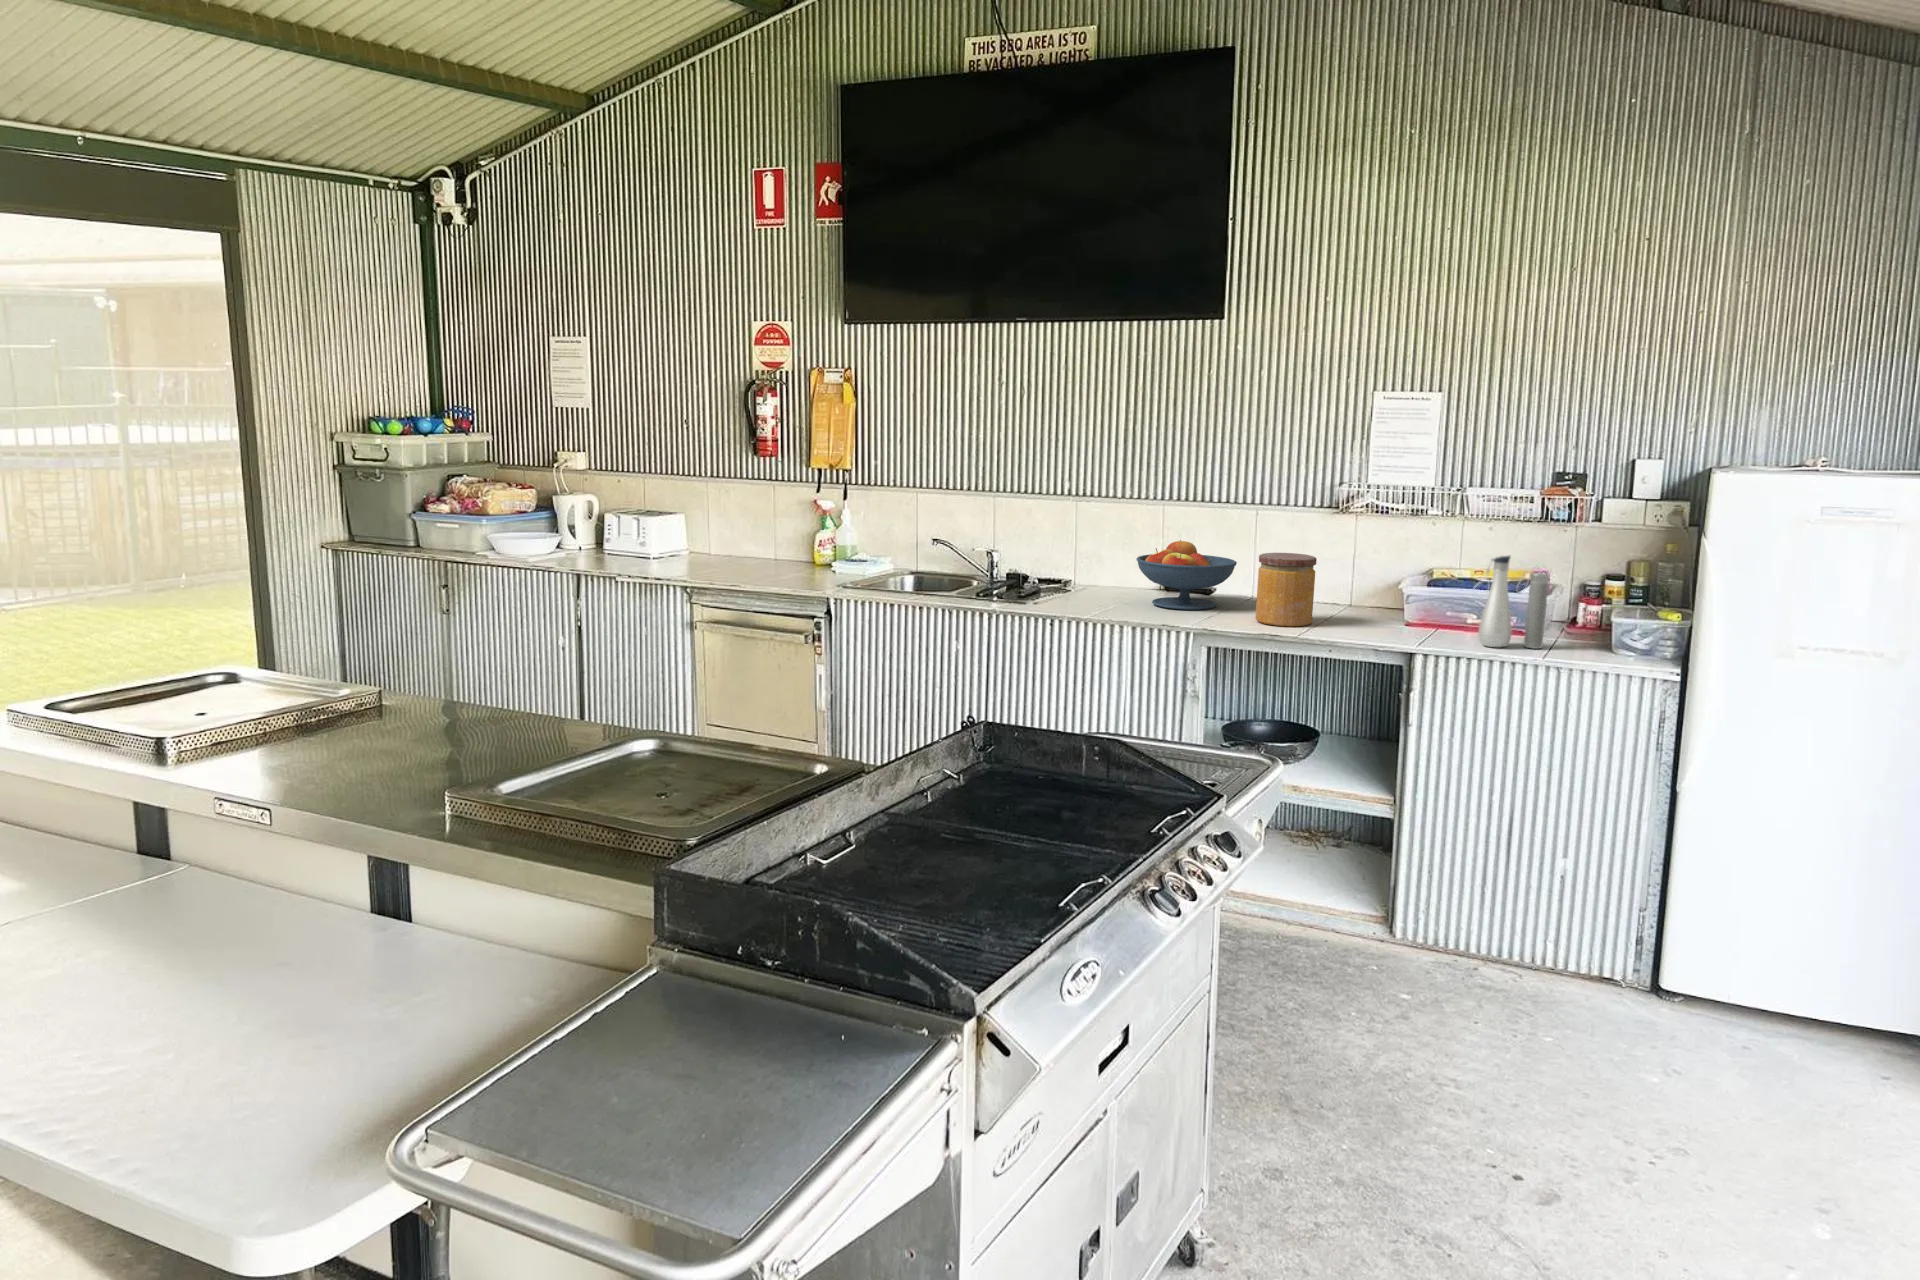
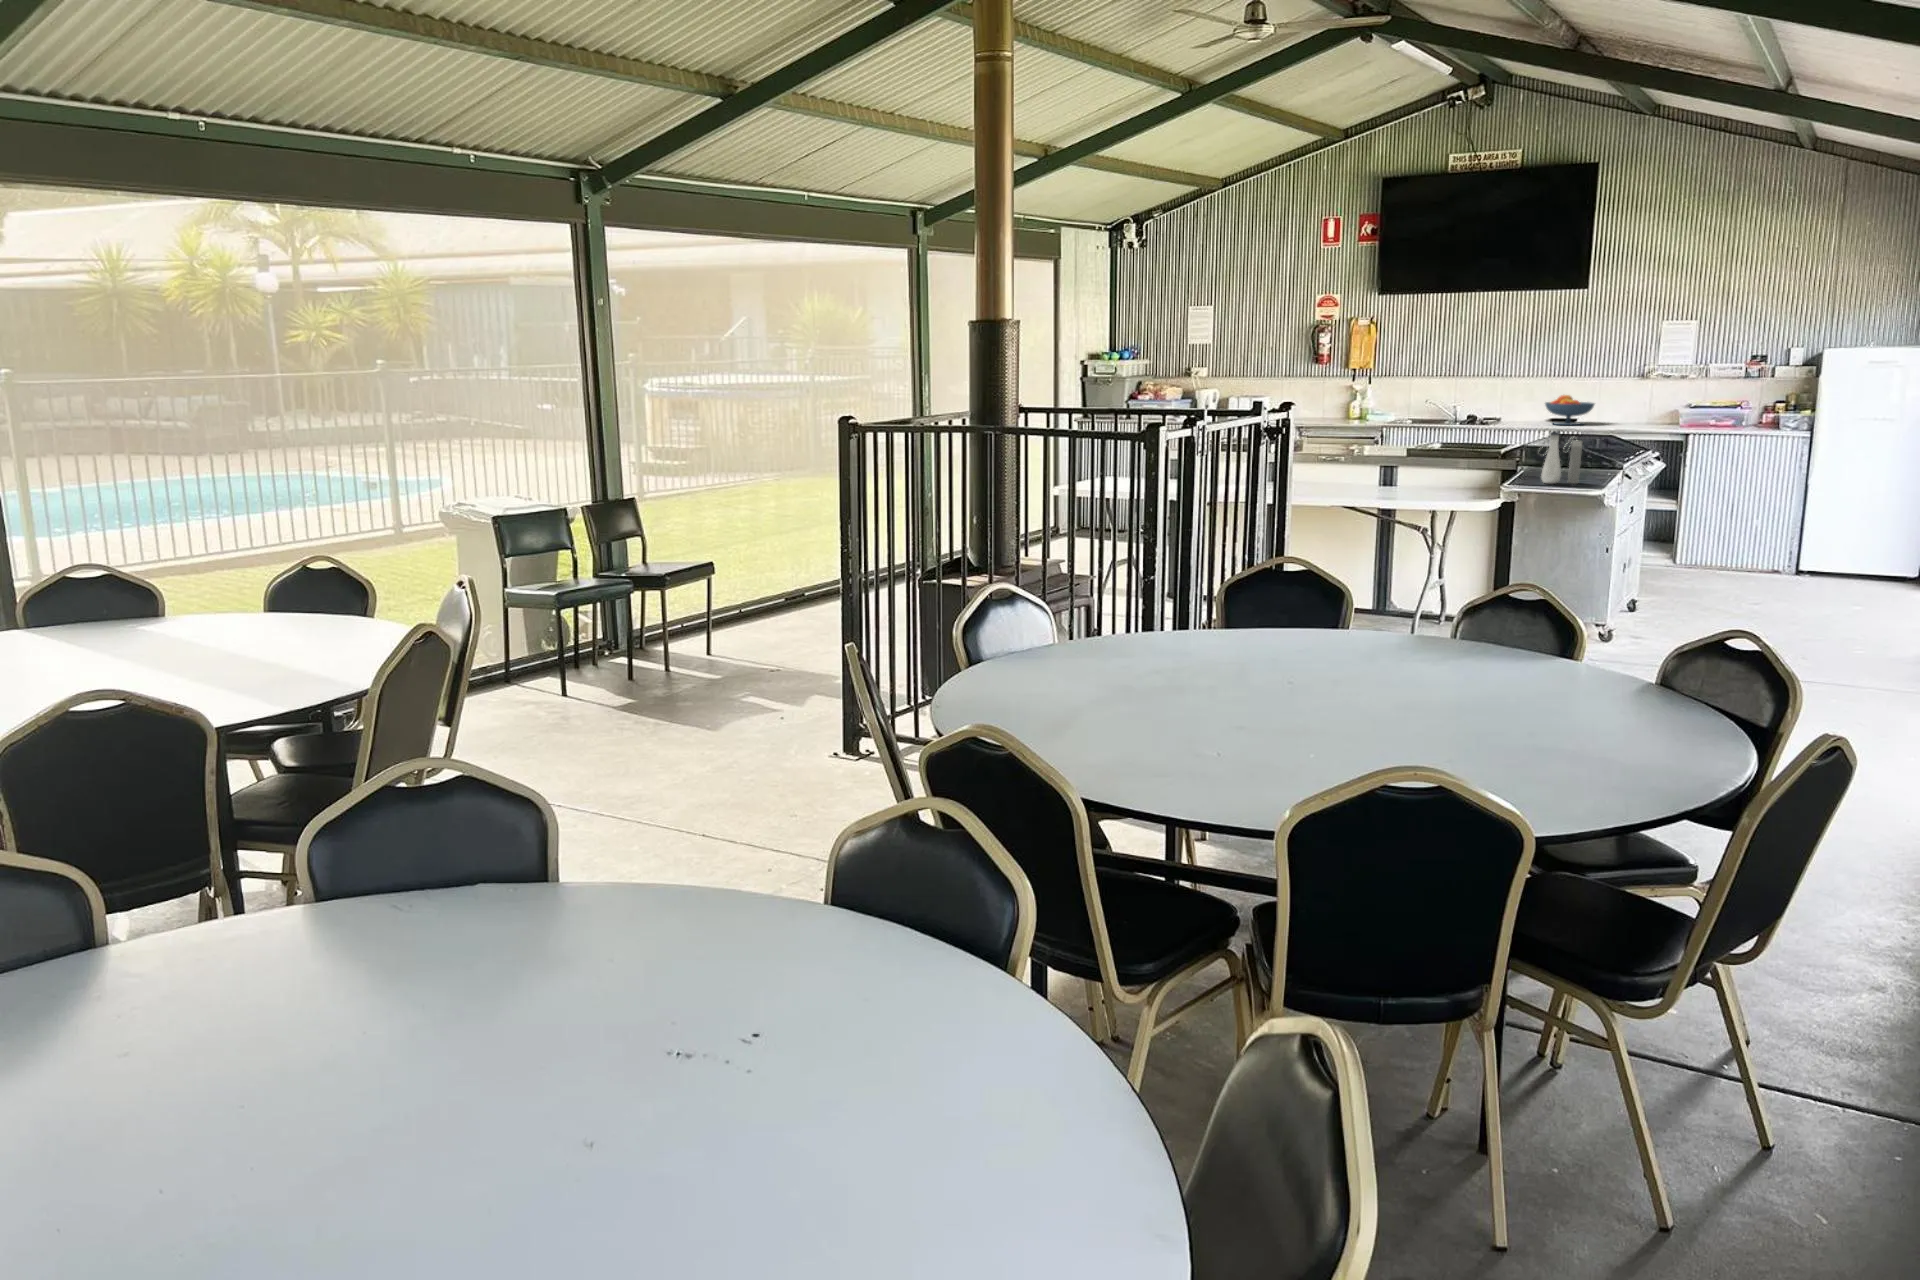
jar: present [1256,553,1317,626] -> none [1609,396,1640,428]
water bottle: present [1475,556,1549,649] -> present [1541,431,1582,484]

